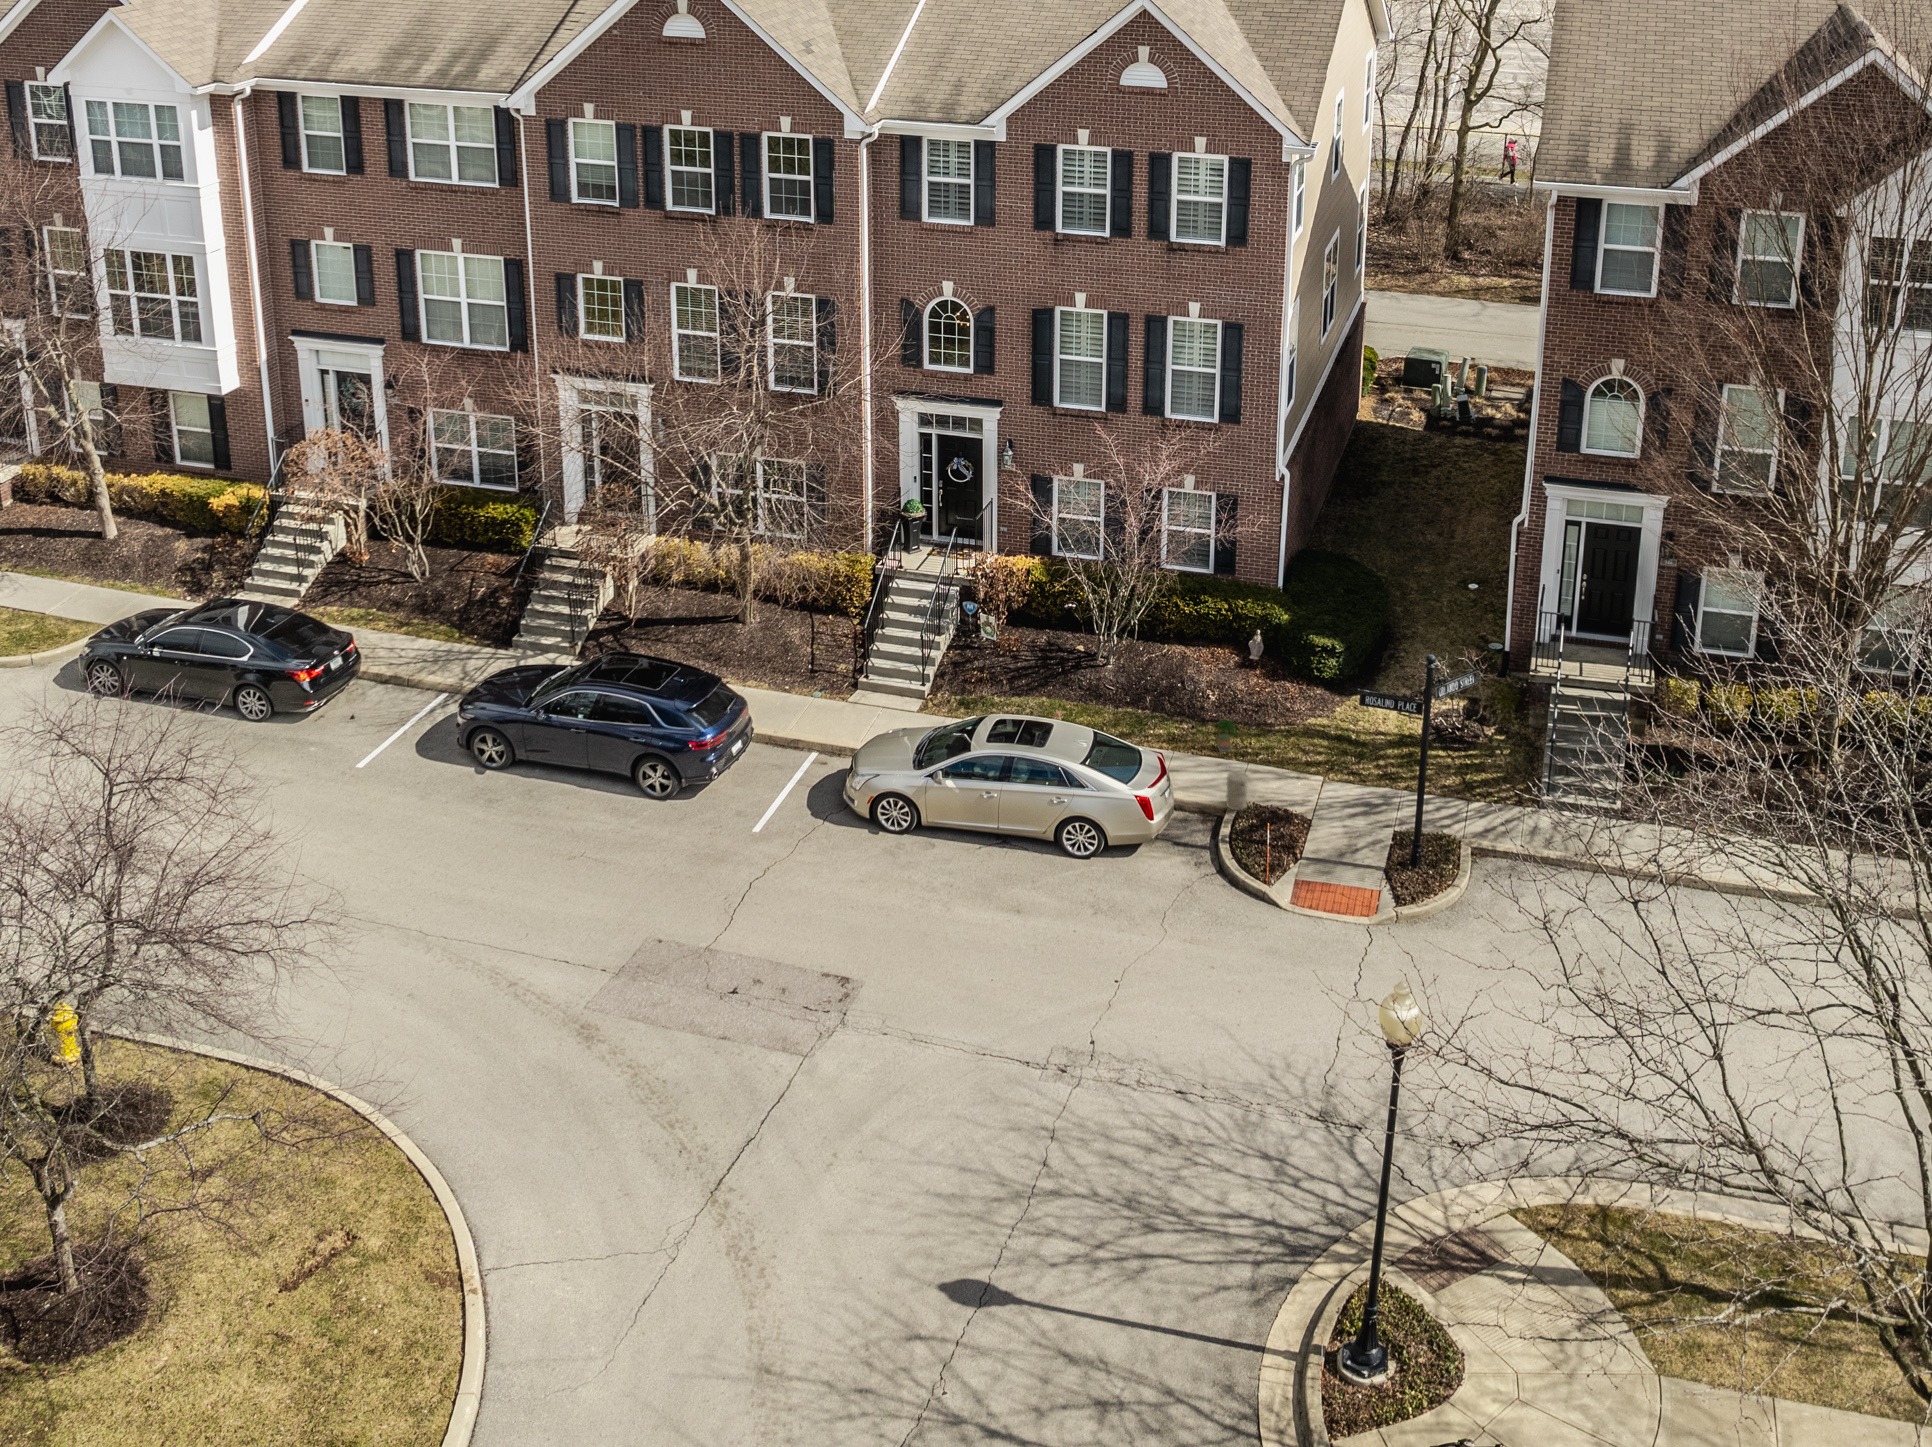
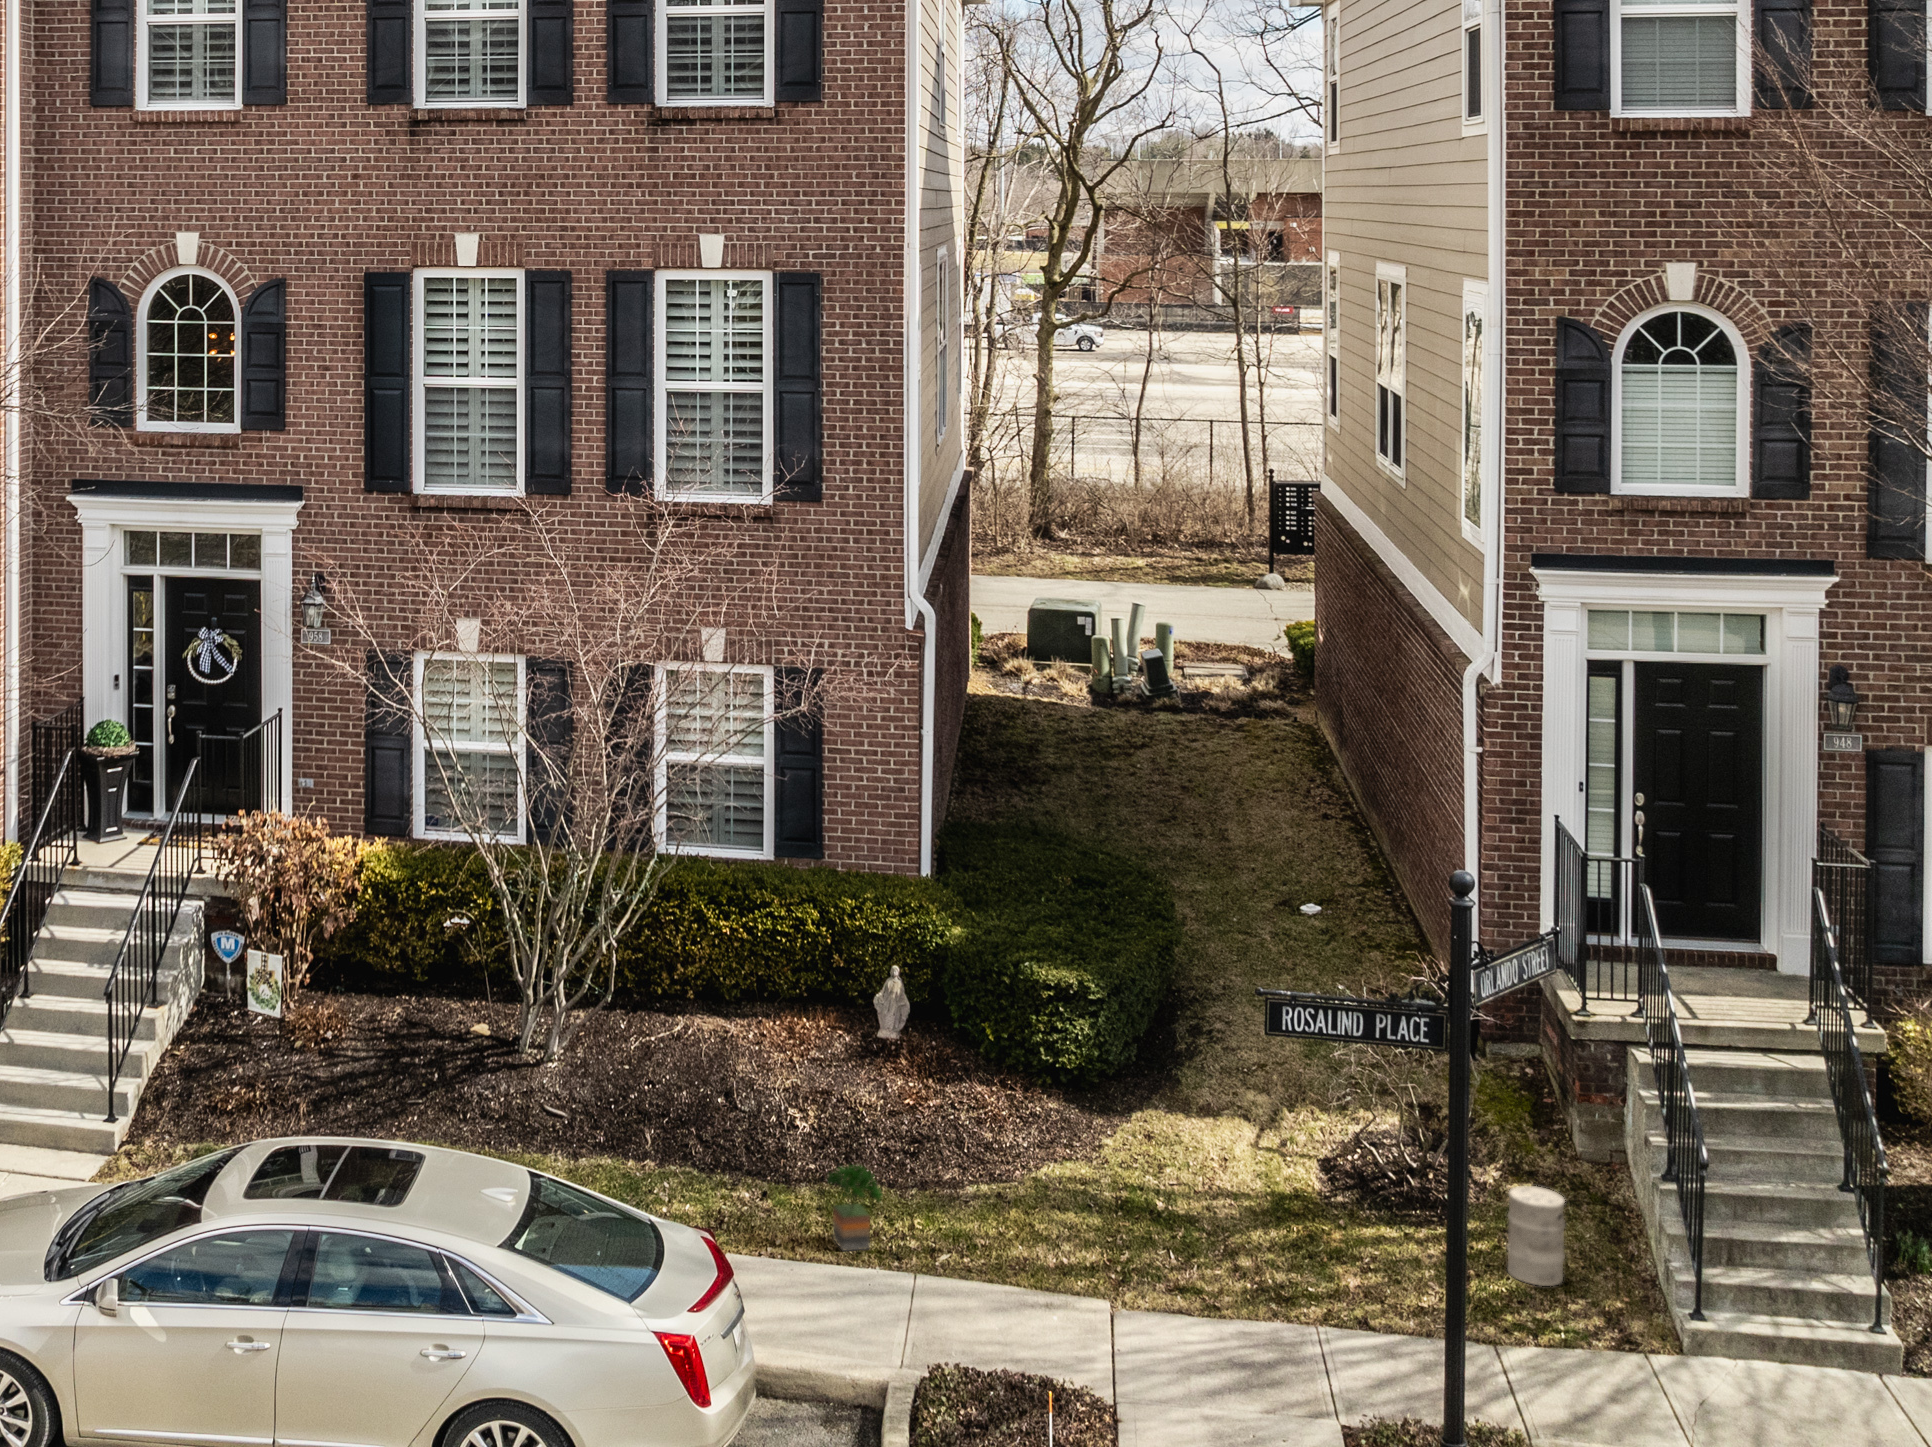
trash can: present [1226,771,1248,810] -> present [1507,1185,1565,1286]

